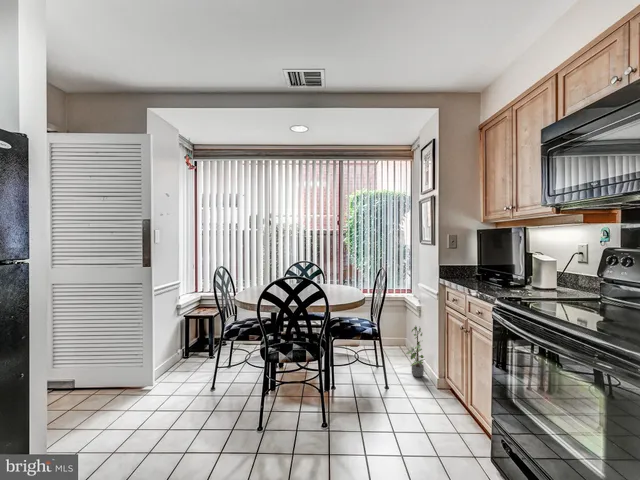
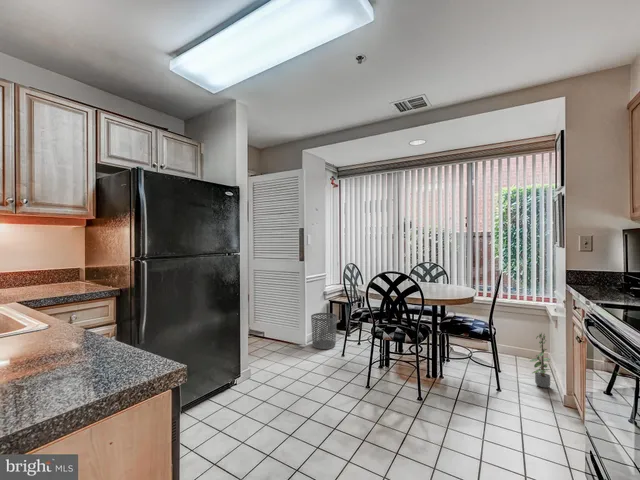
waste bin: none [164,332,200,381] -> present [311,313,337,349]

